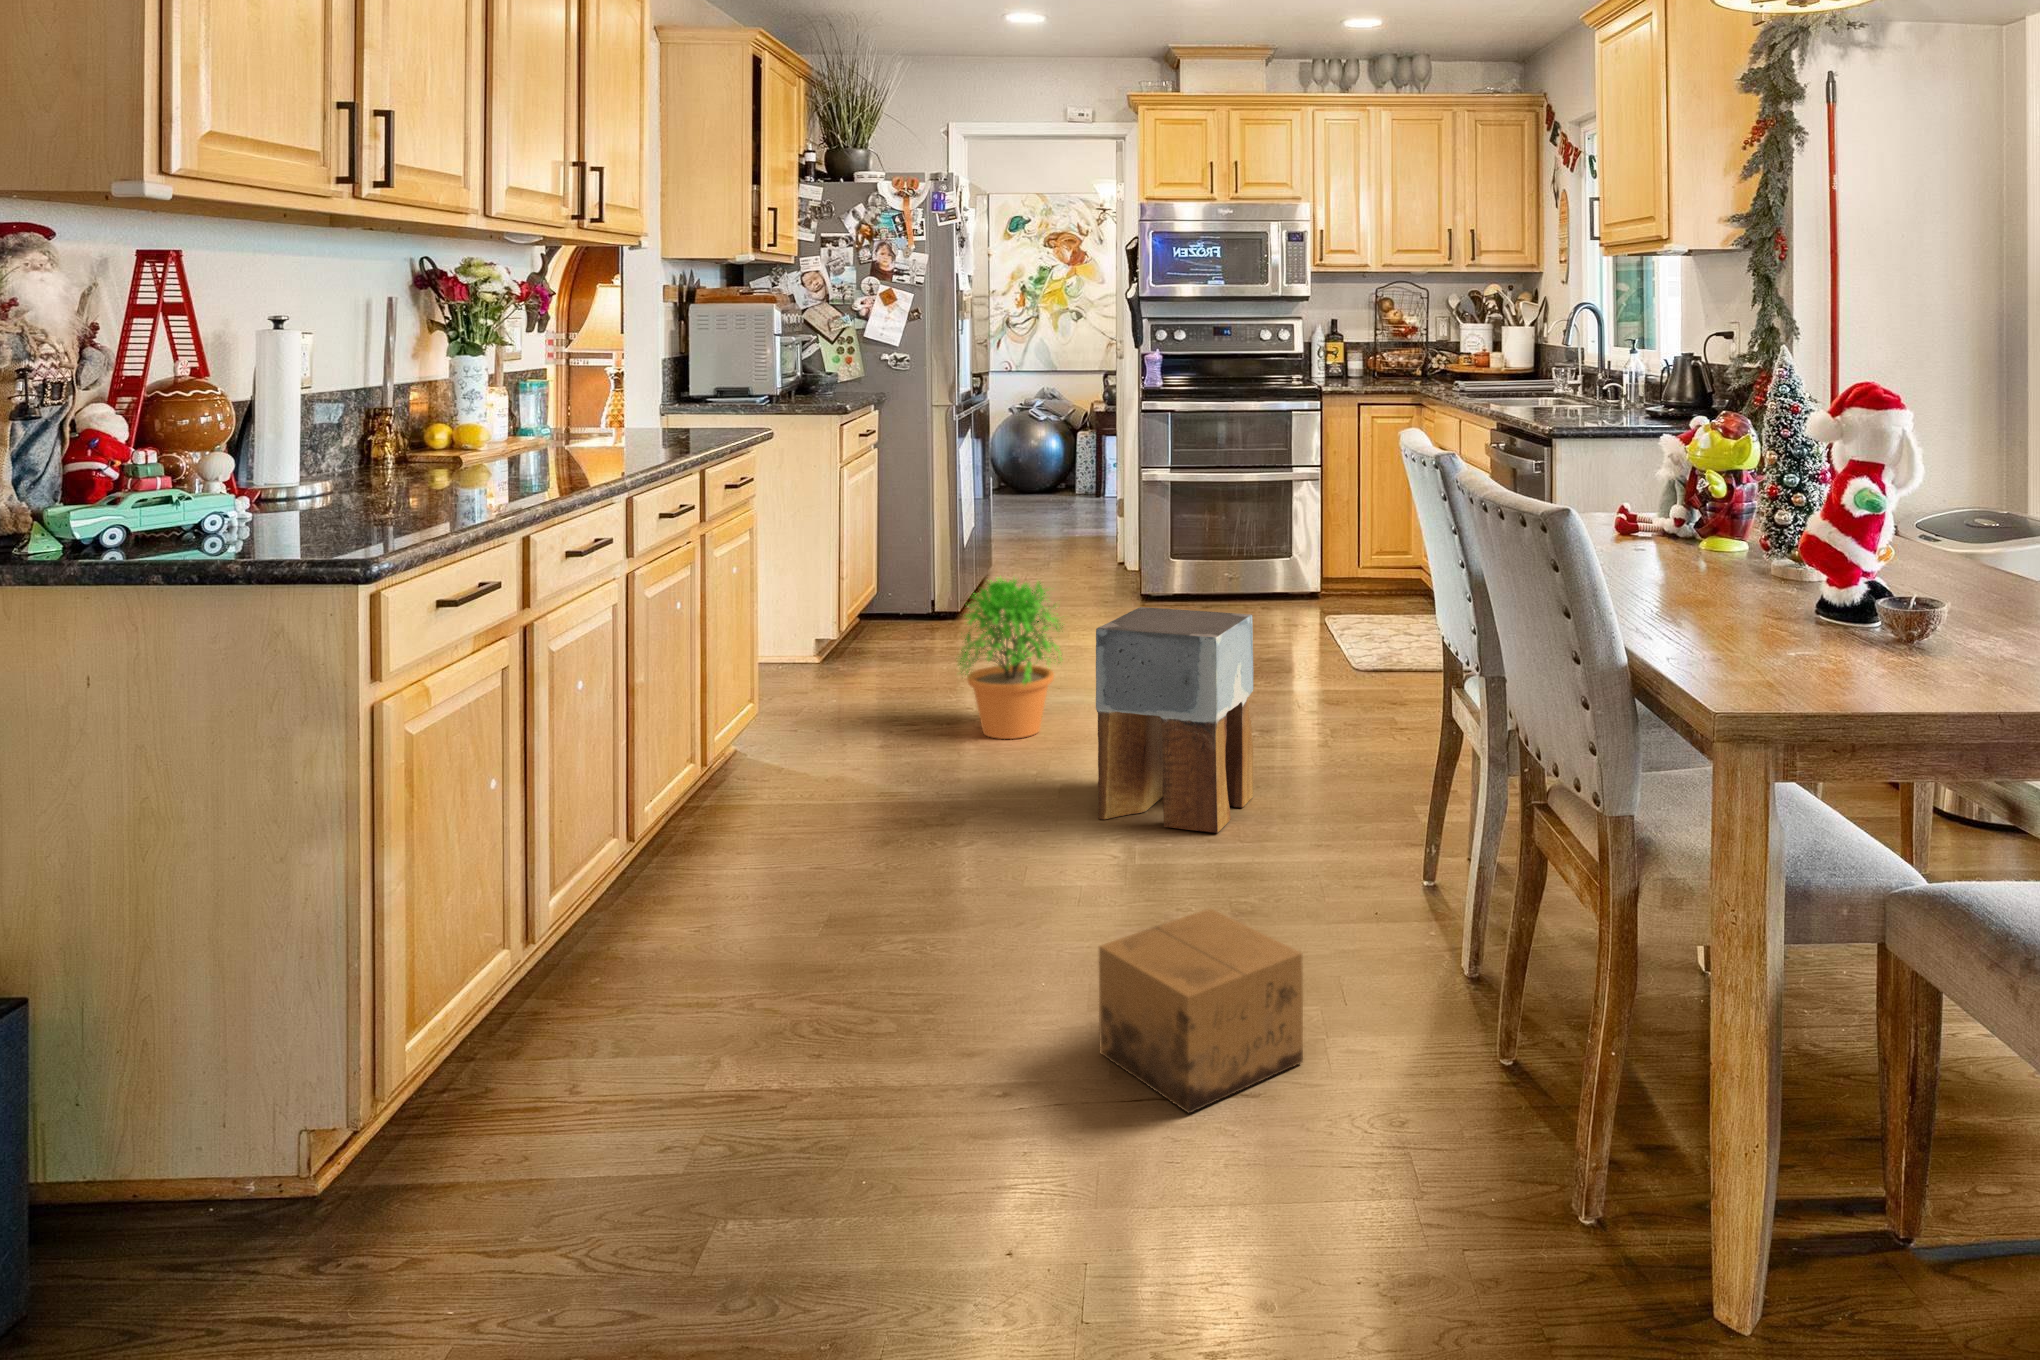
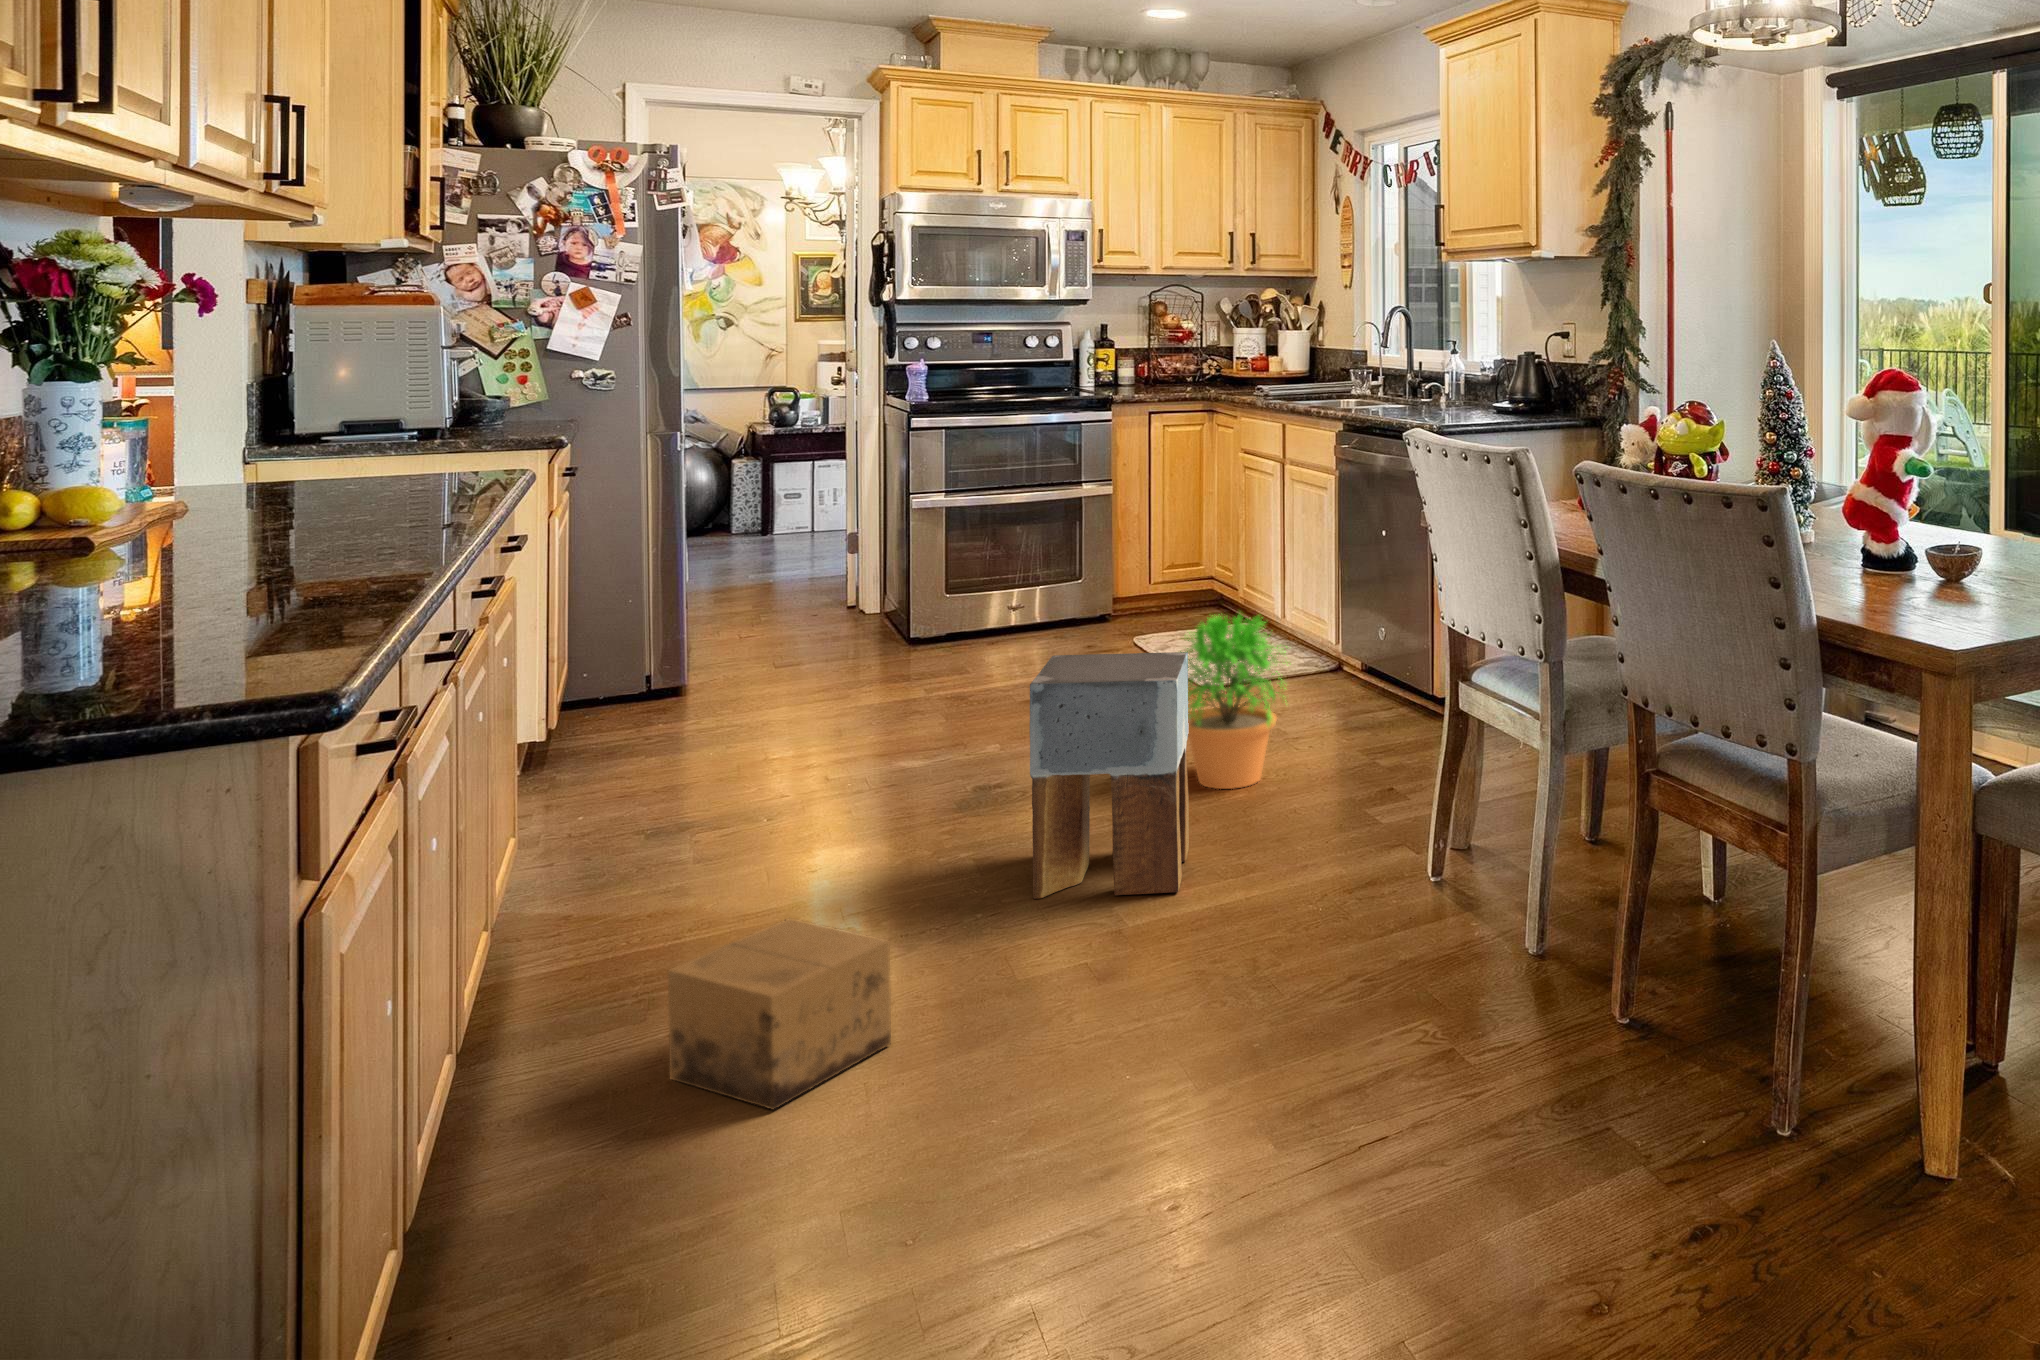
potted plant: present [958,577,1063,739] -> present [1180,615,1288,789]
cardboard box: present [1099,909,1303,1113] -> present [668,918,891,1110]

